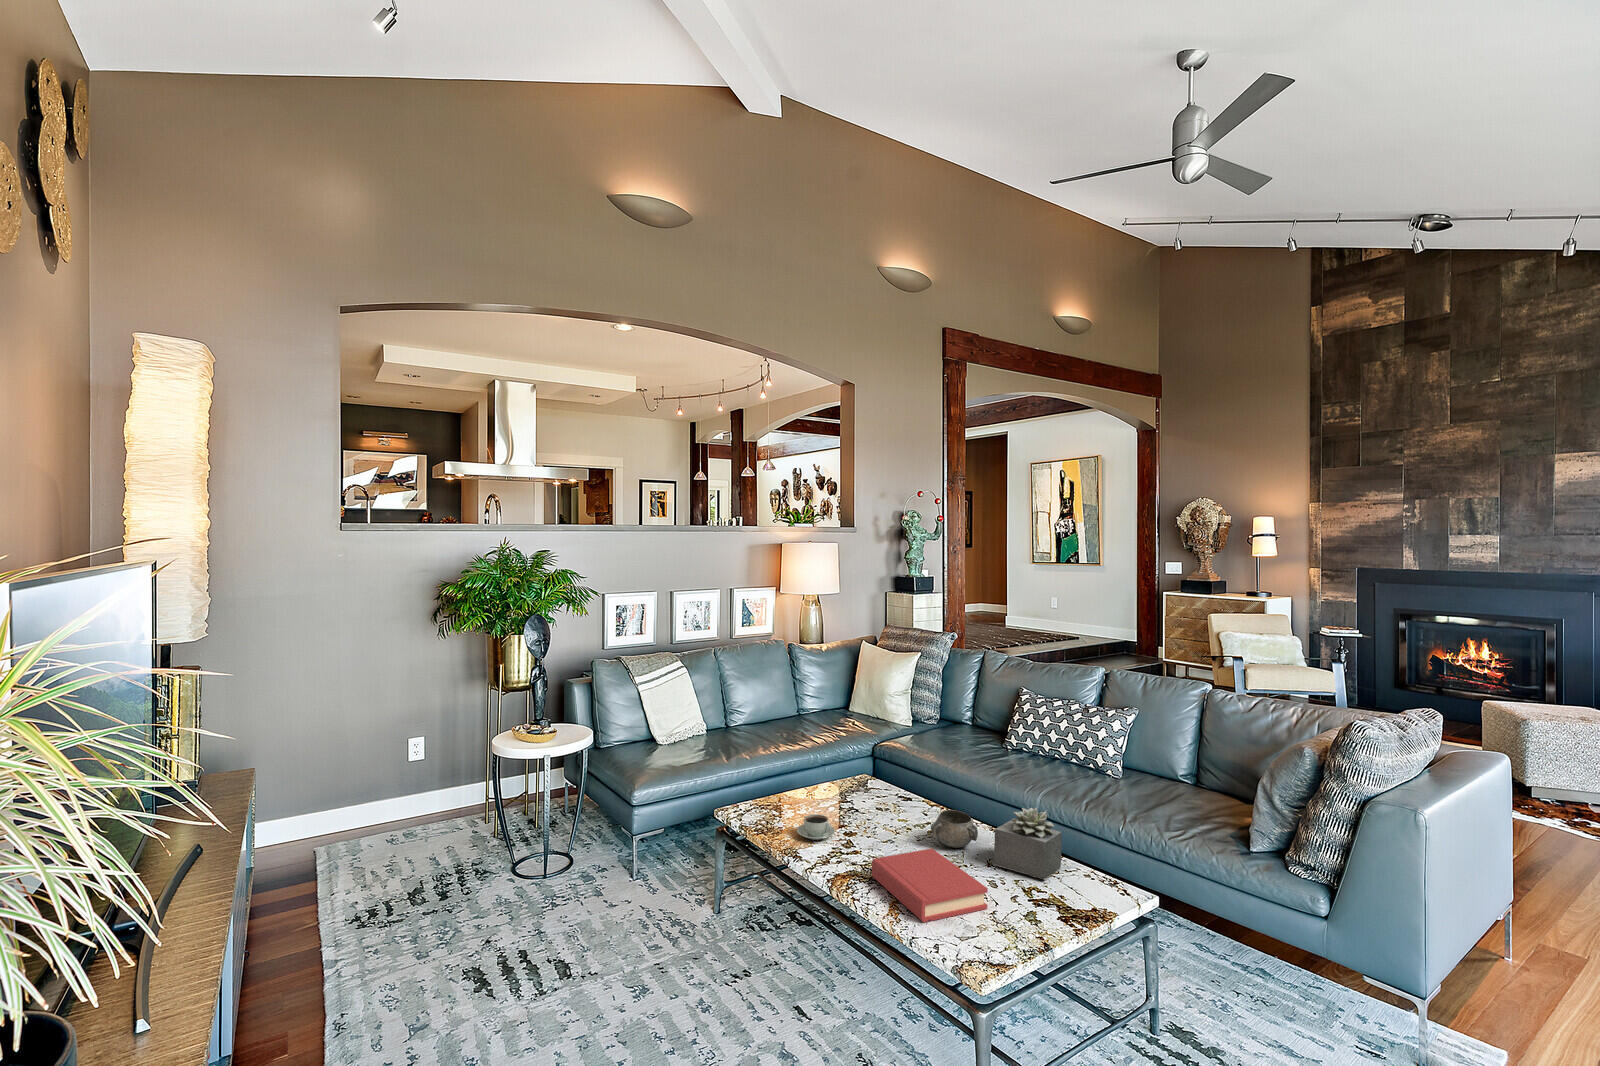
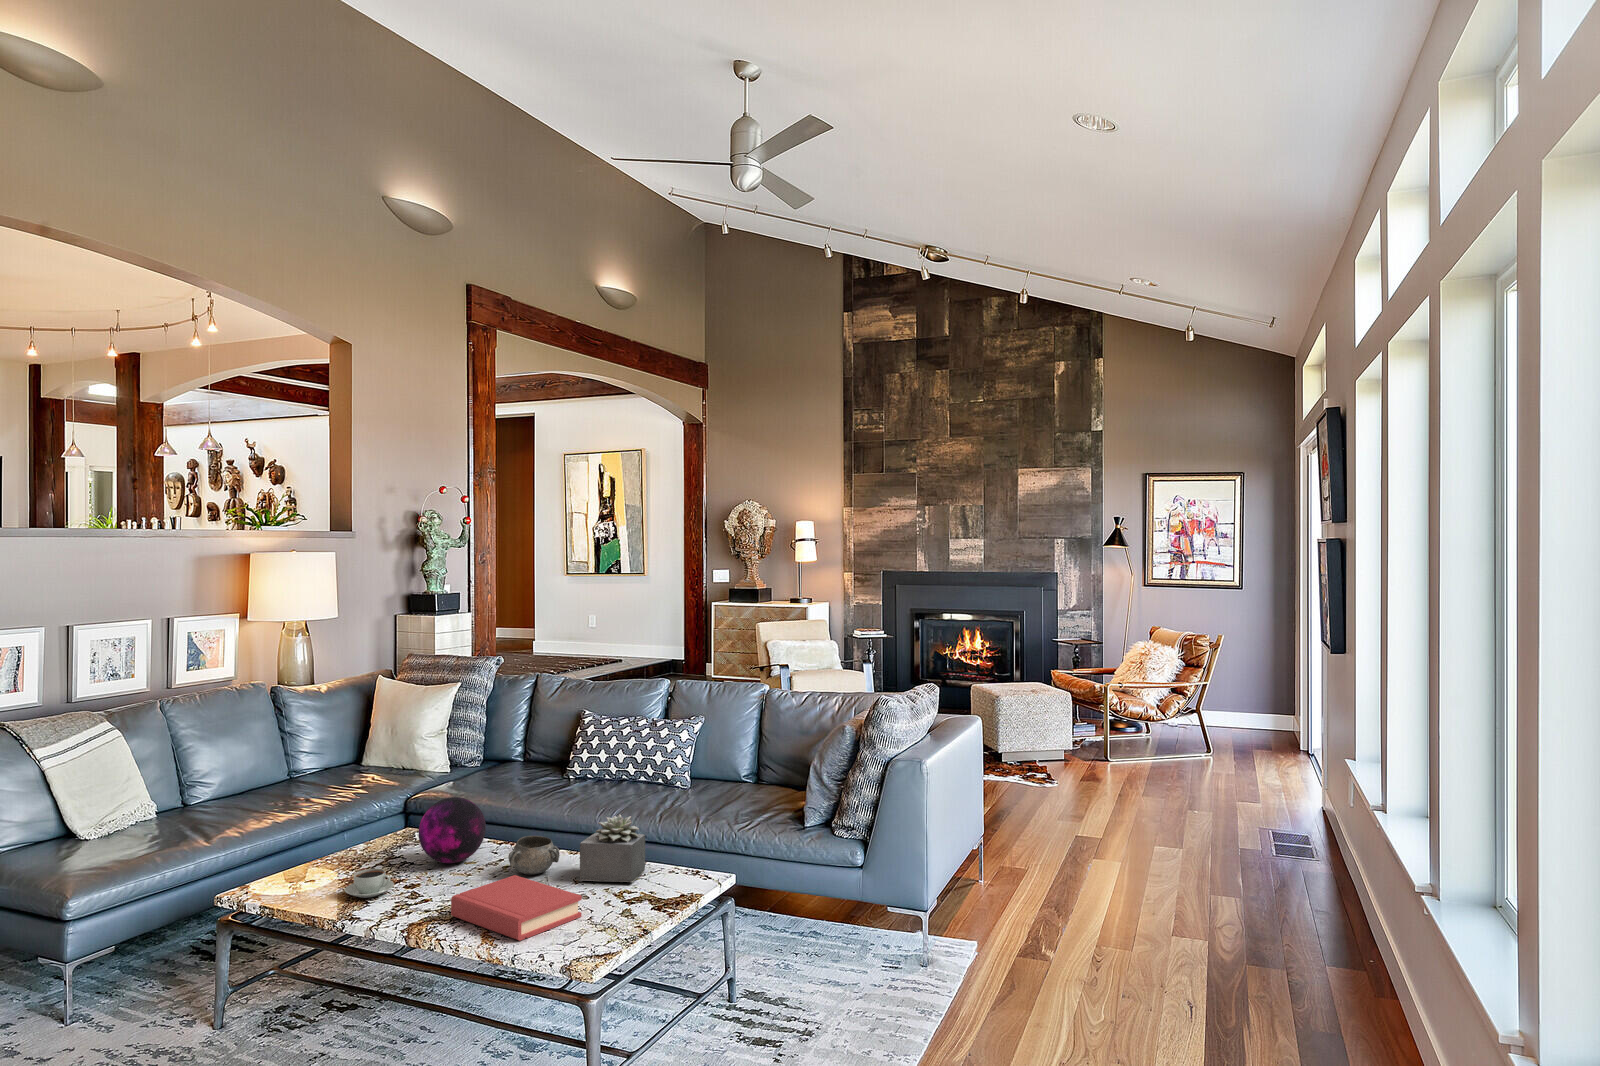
decorative orb: none [861,761,917,820] -> present [419,797,486,863]

